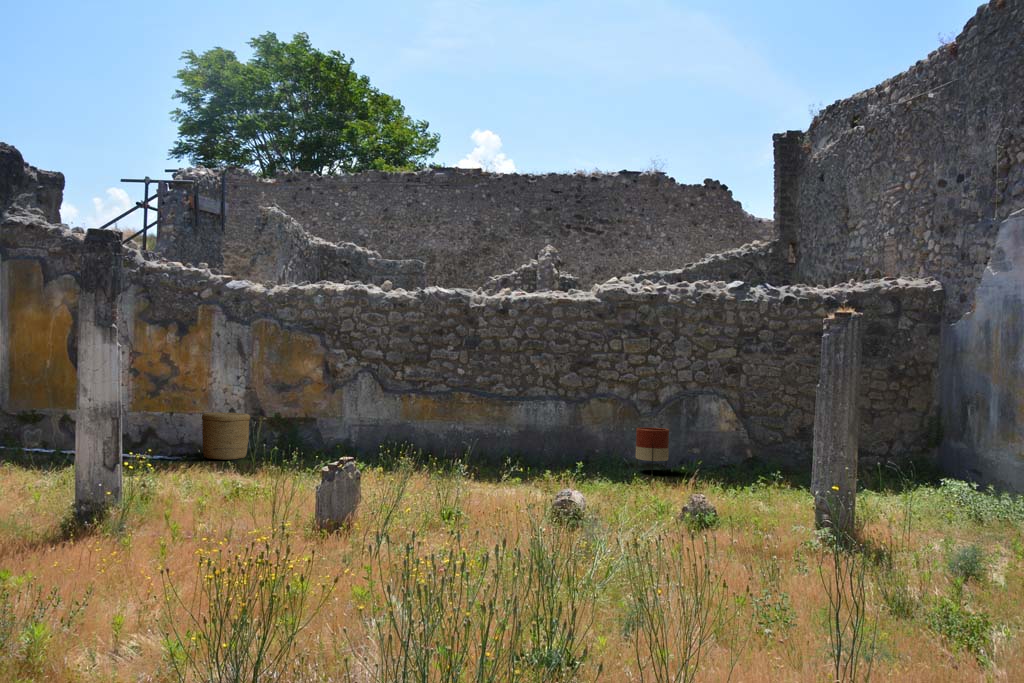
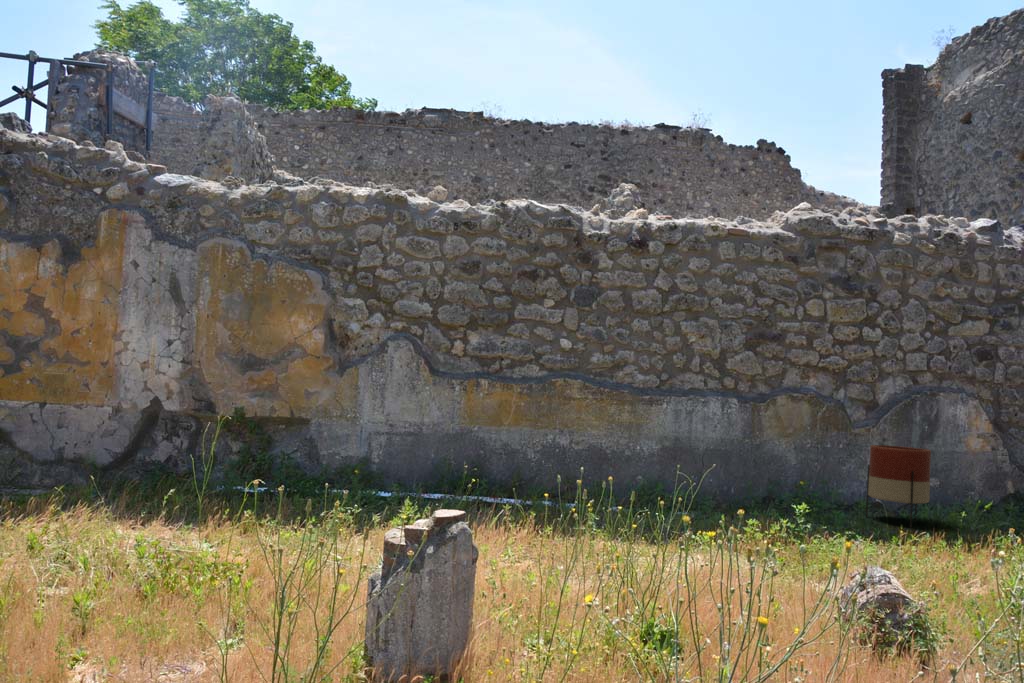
basket: present [202,412,250,460] -> none [98,401,191,489]

